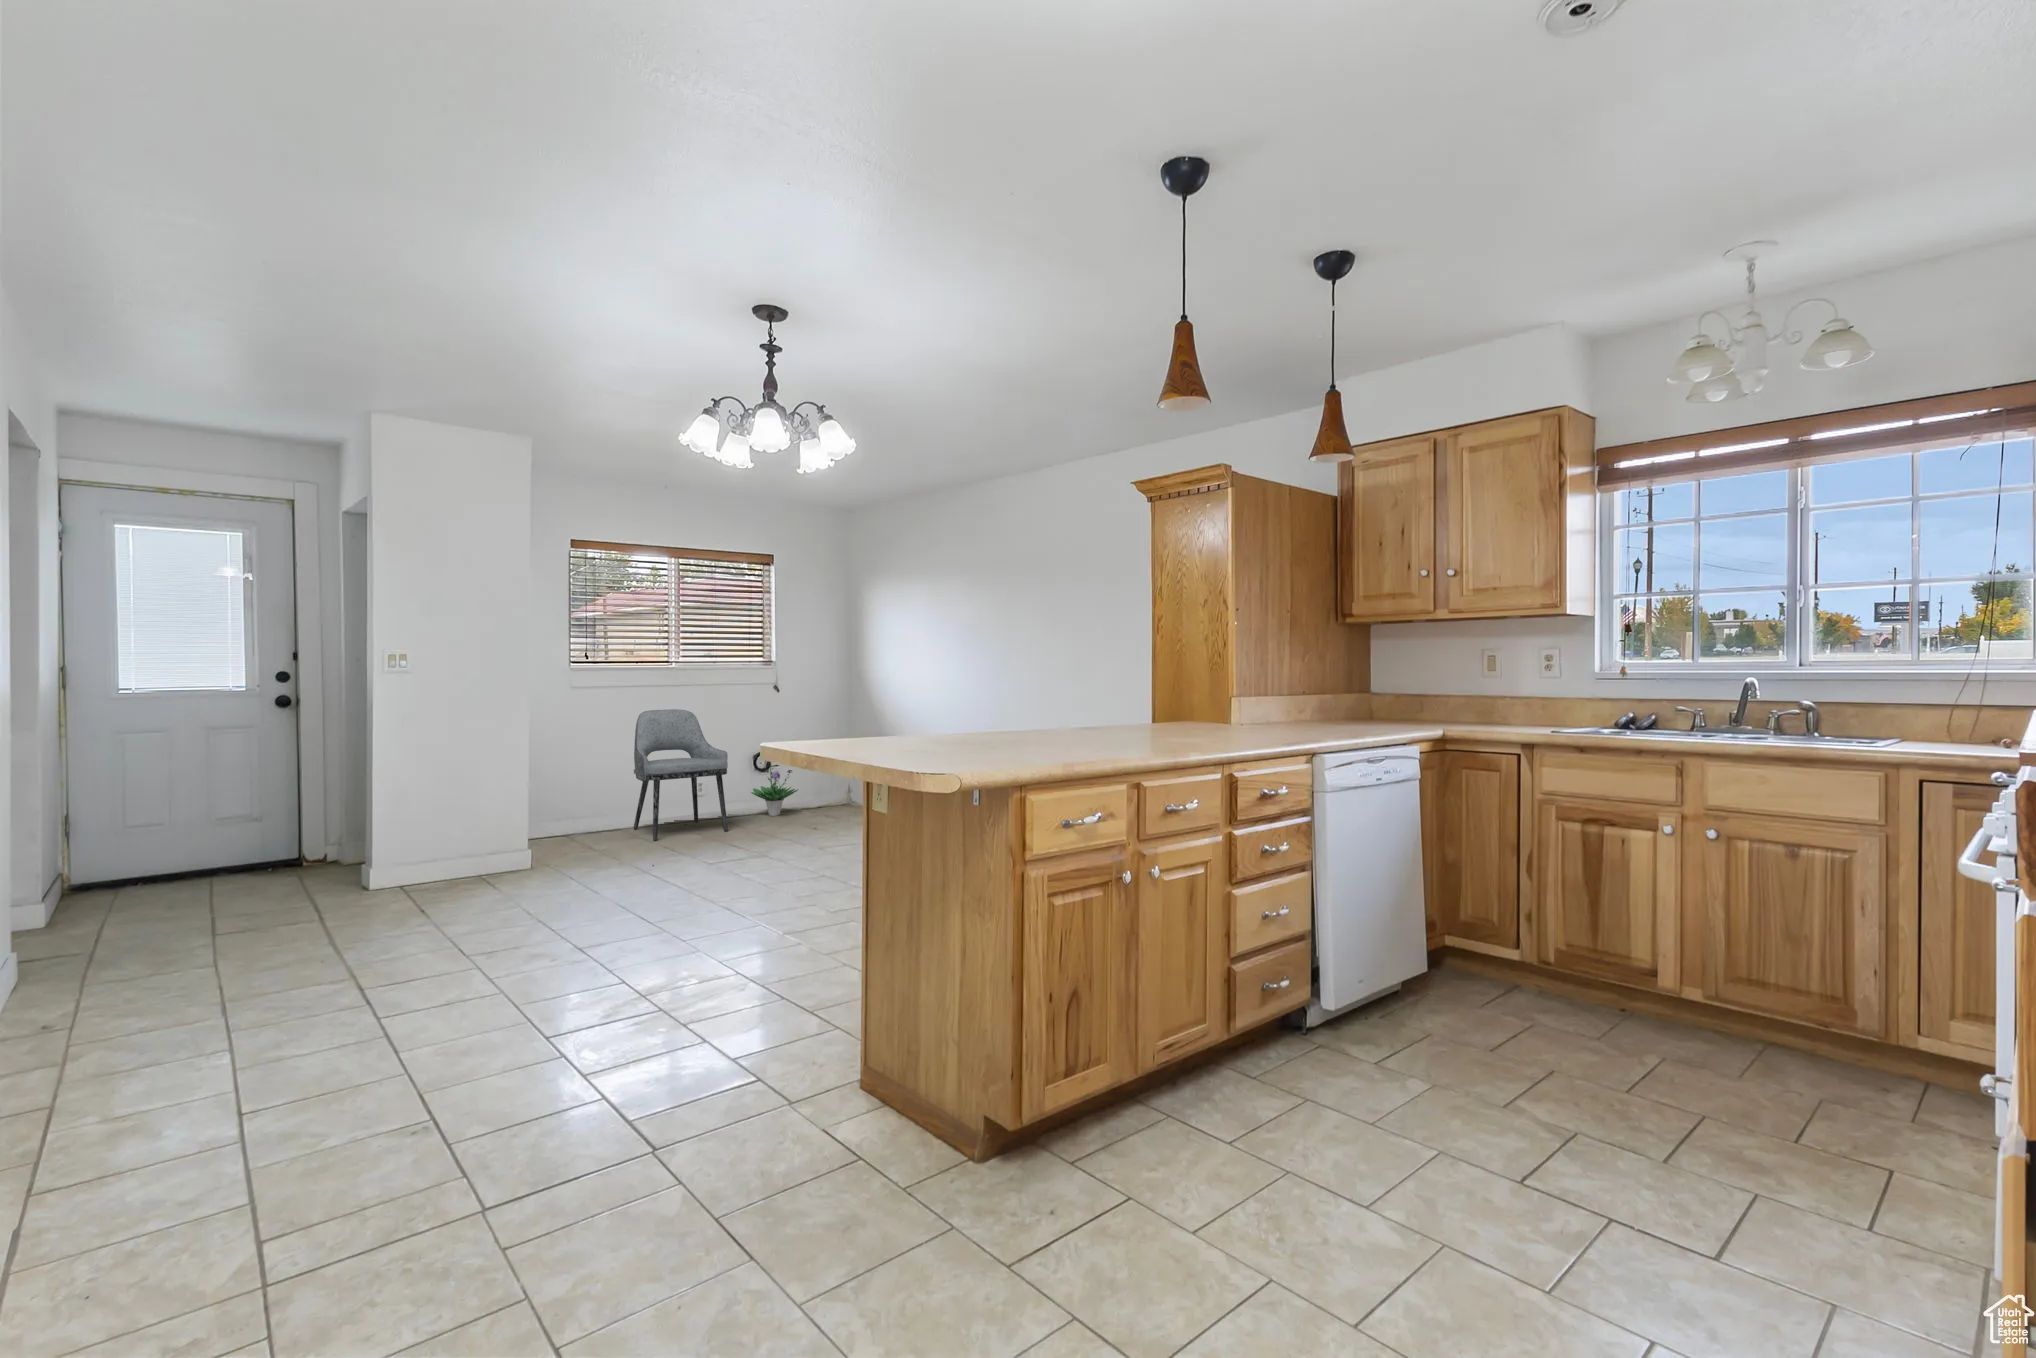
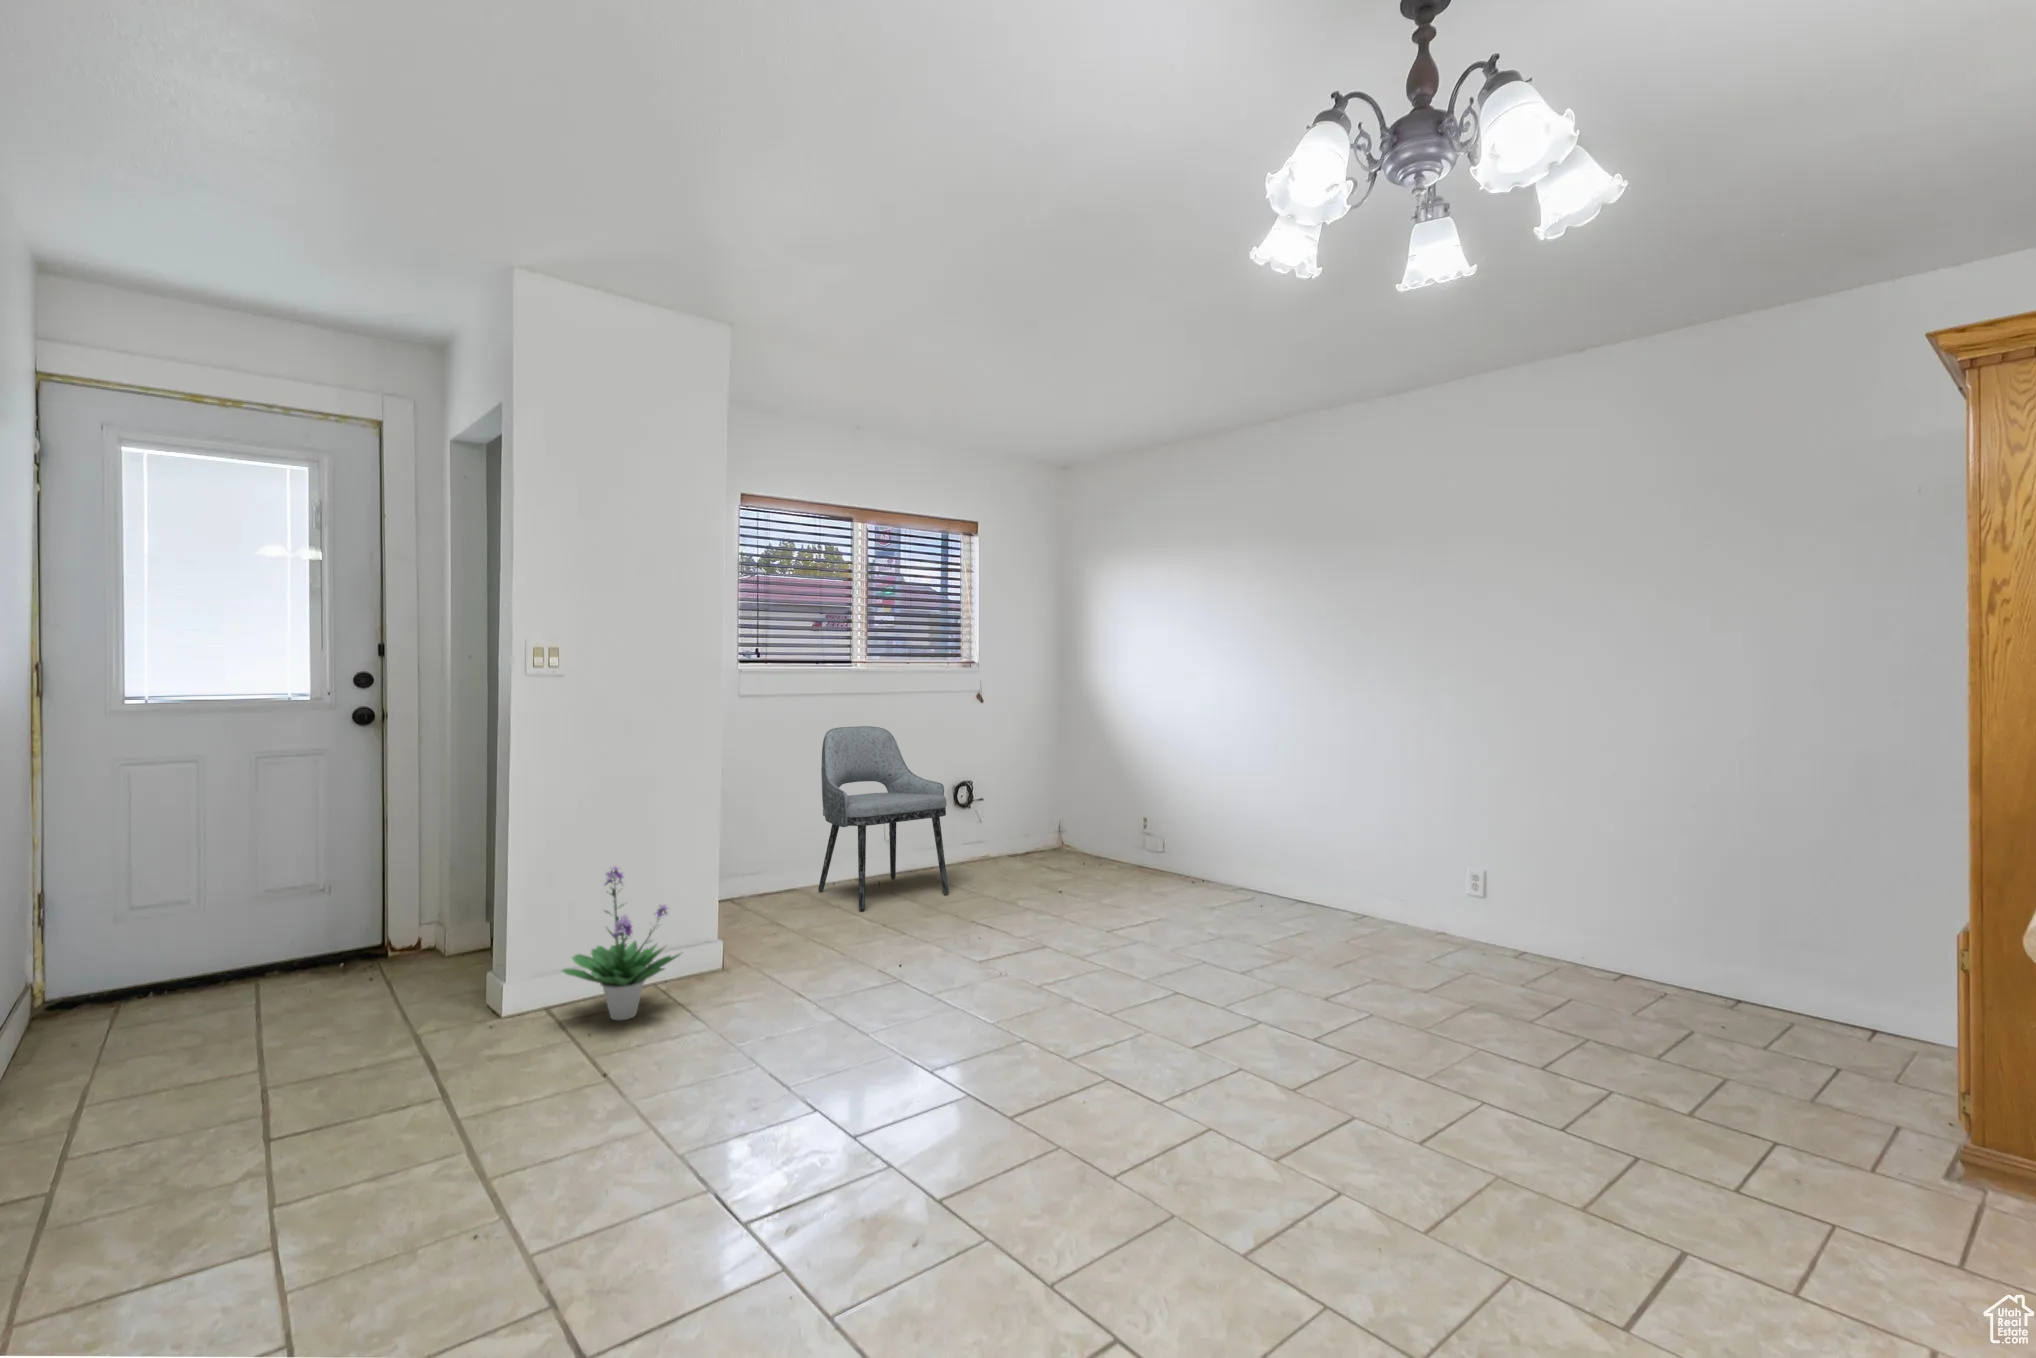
potted plant: present [751,768,798,816] -> present [562,866,679,1020]

